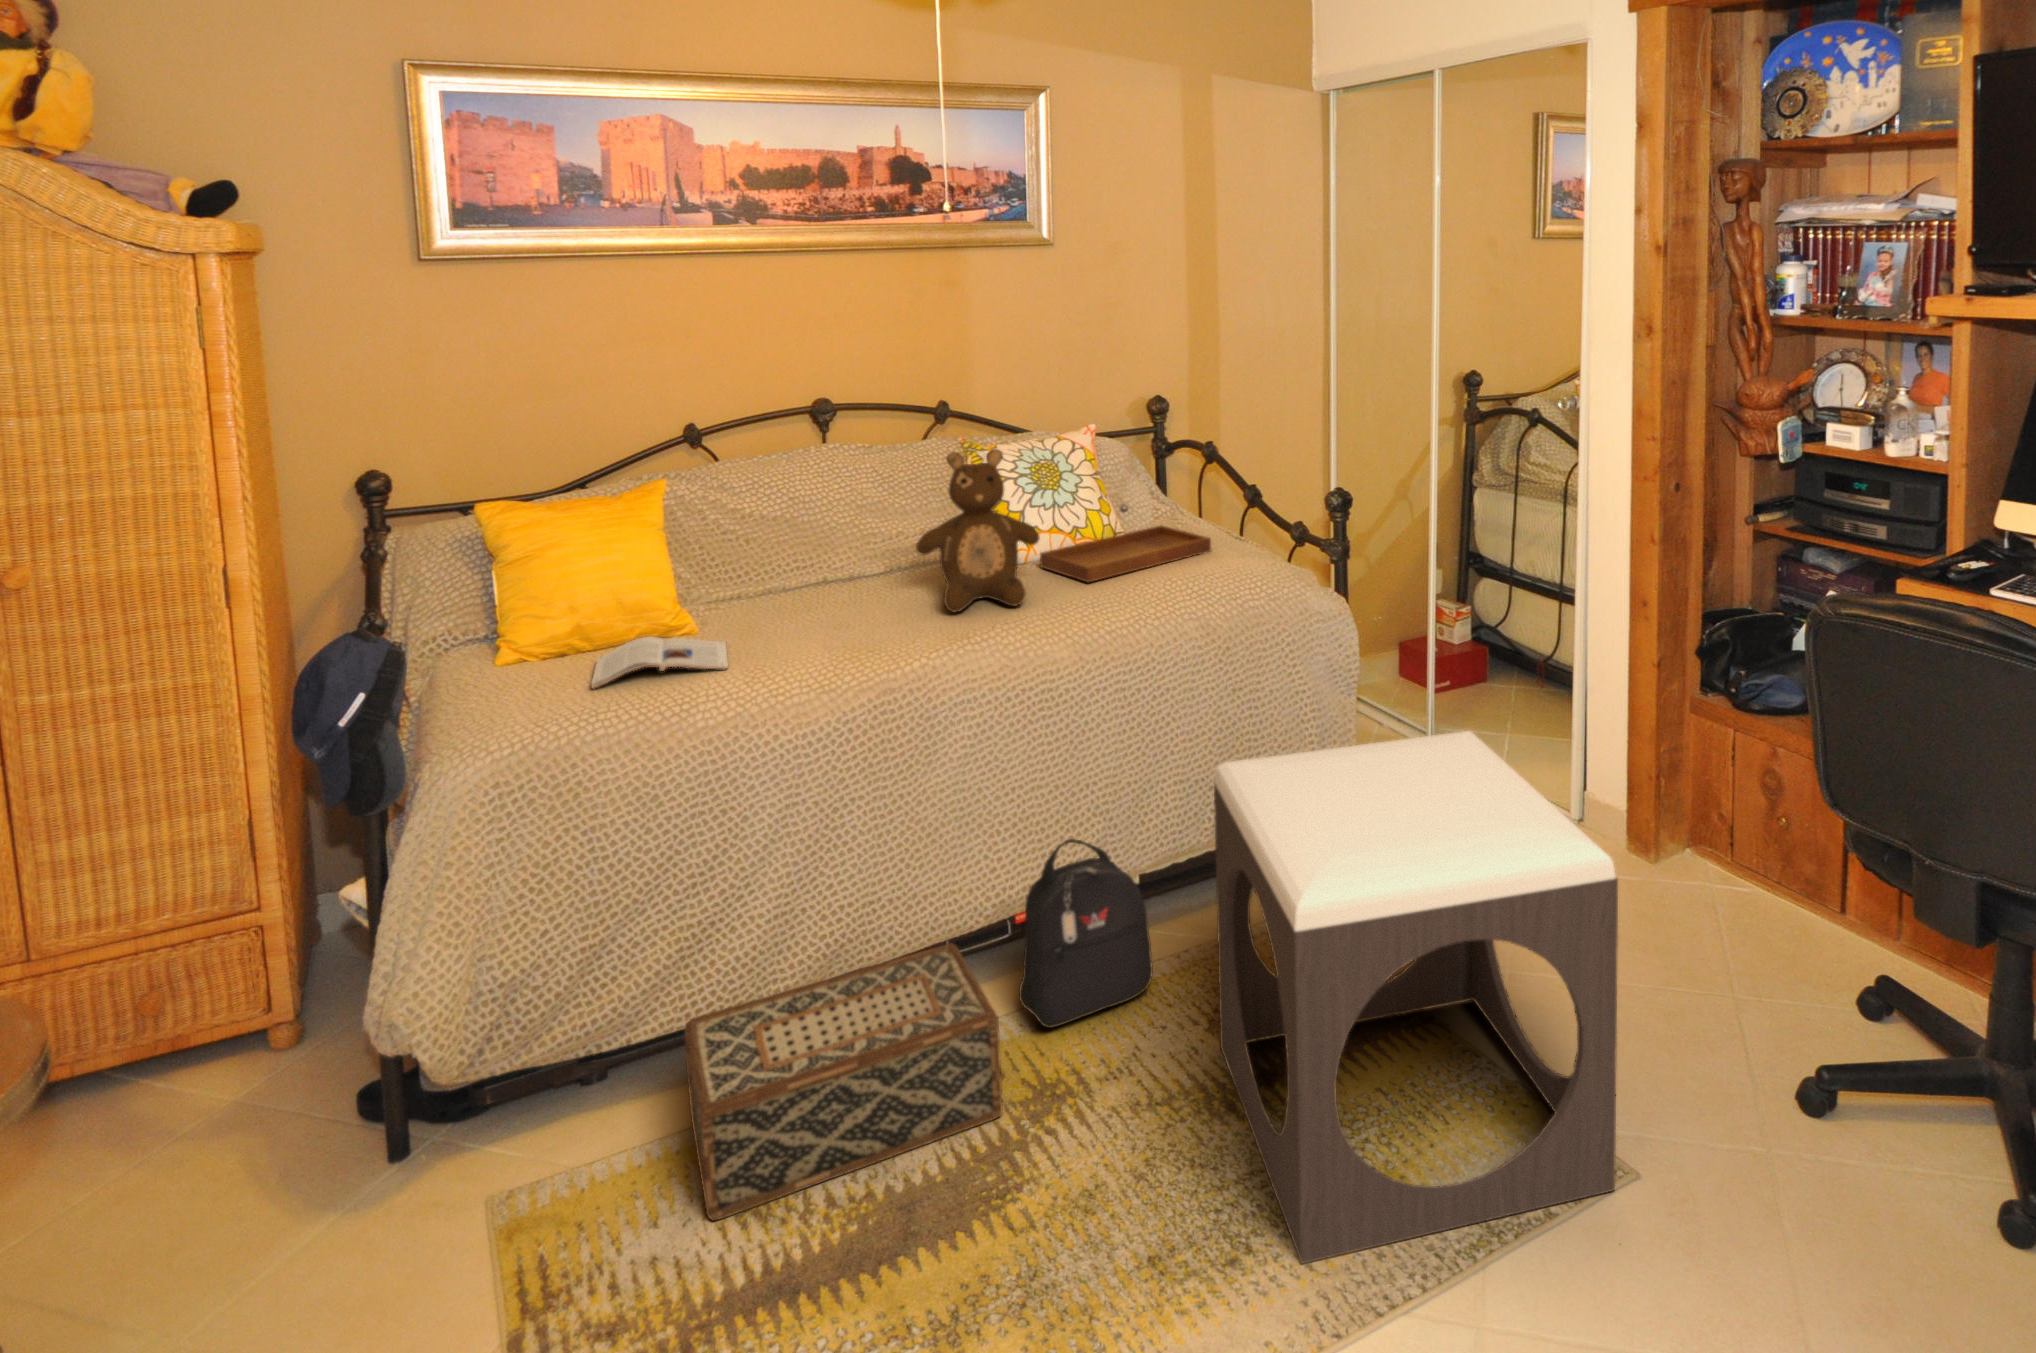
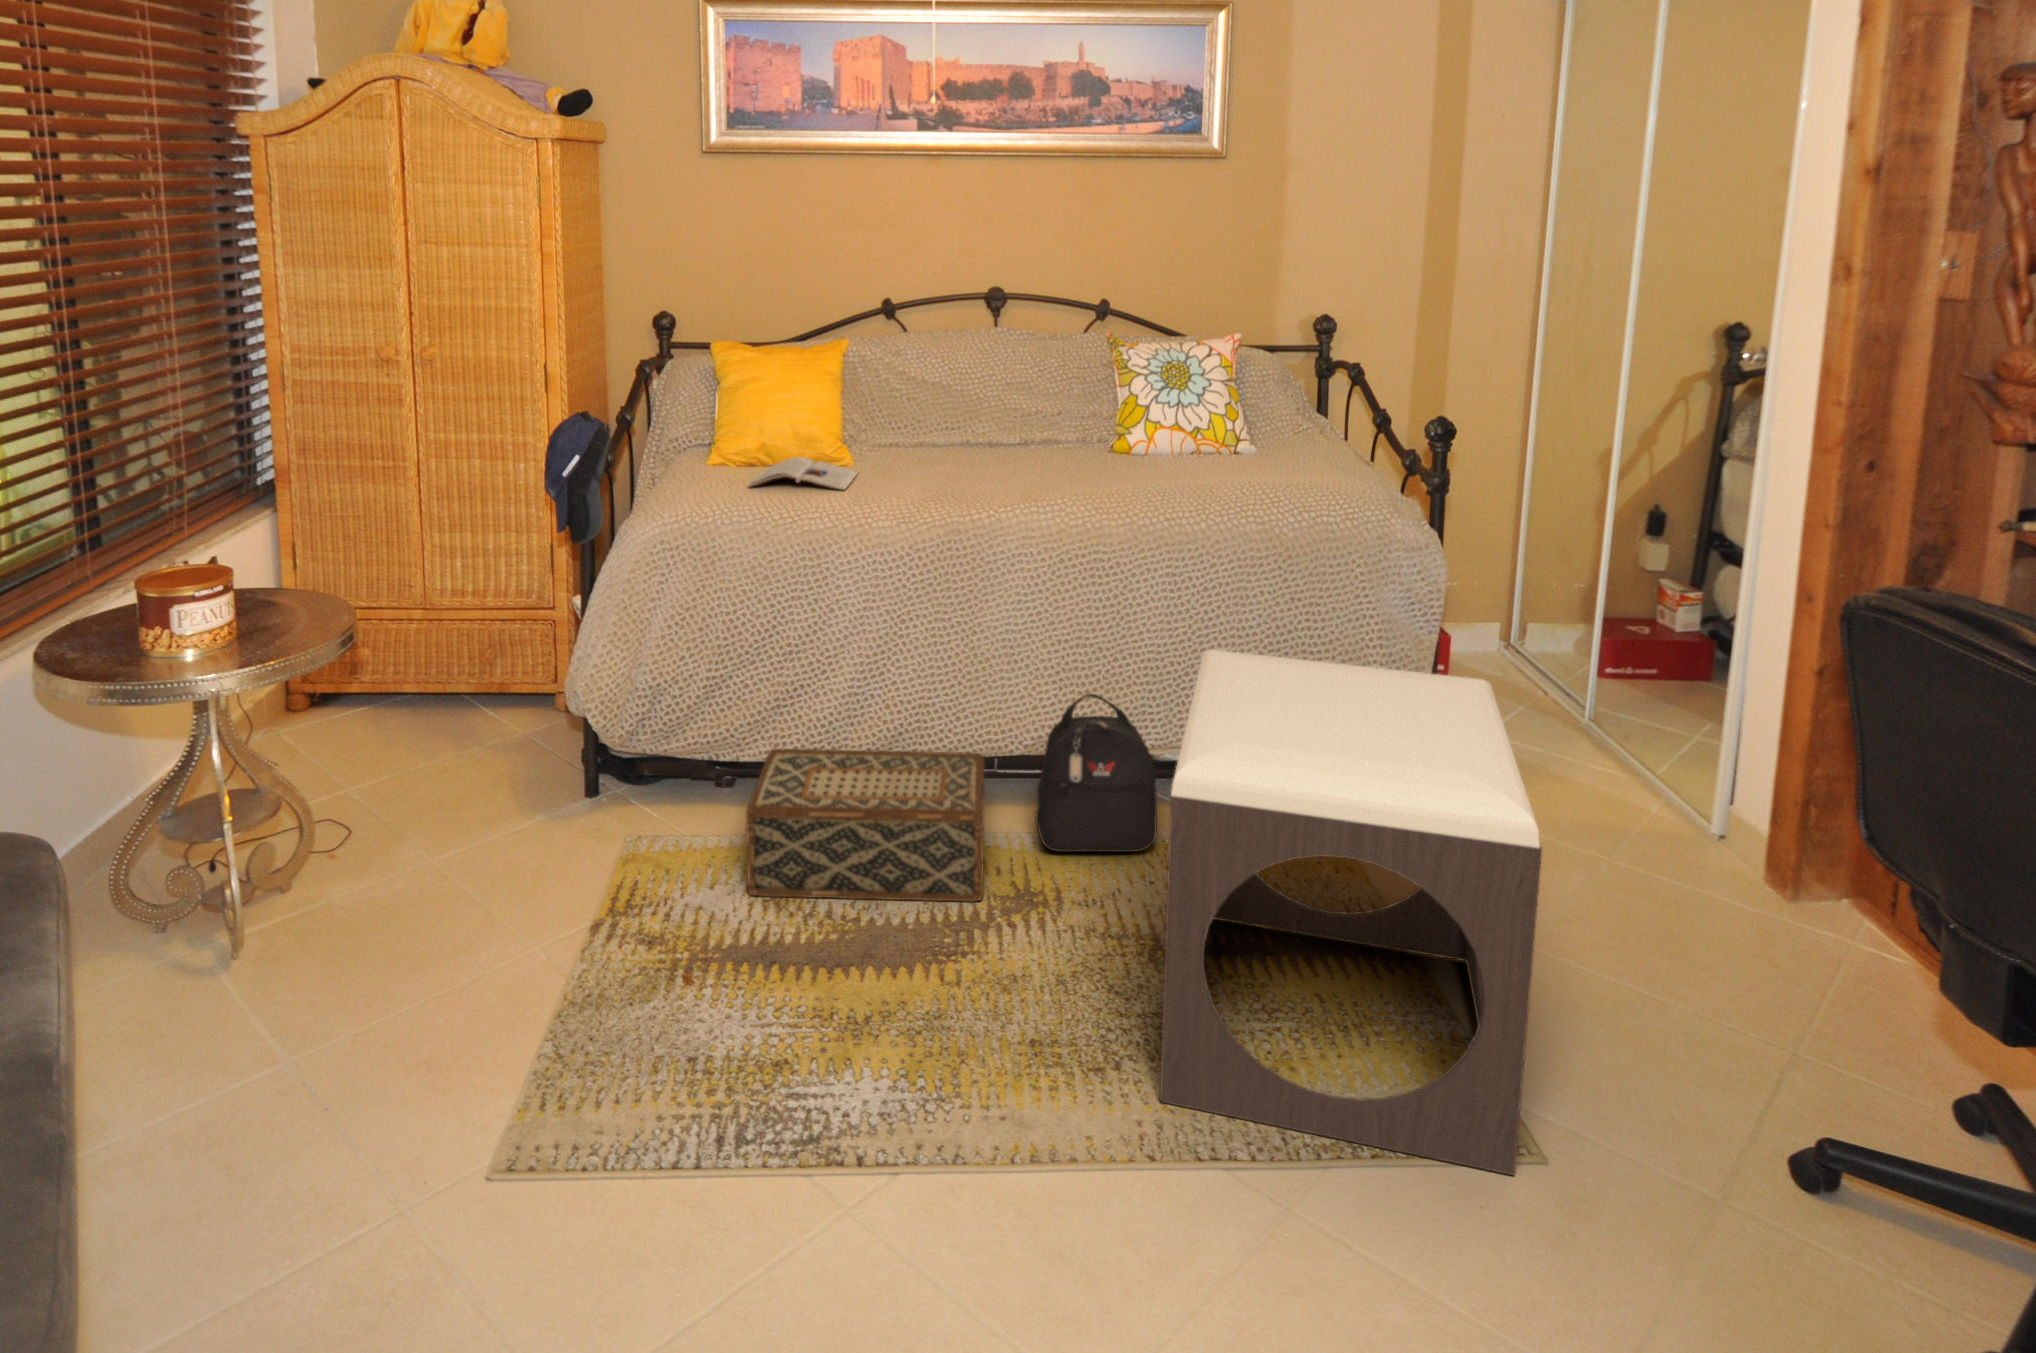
teddy bear: present [916,449,1040,612] -> none [1024,338,1134,483]
tray: present [1040,504,1211,582] -> none [1146,409,1318,475]

